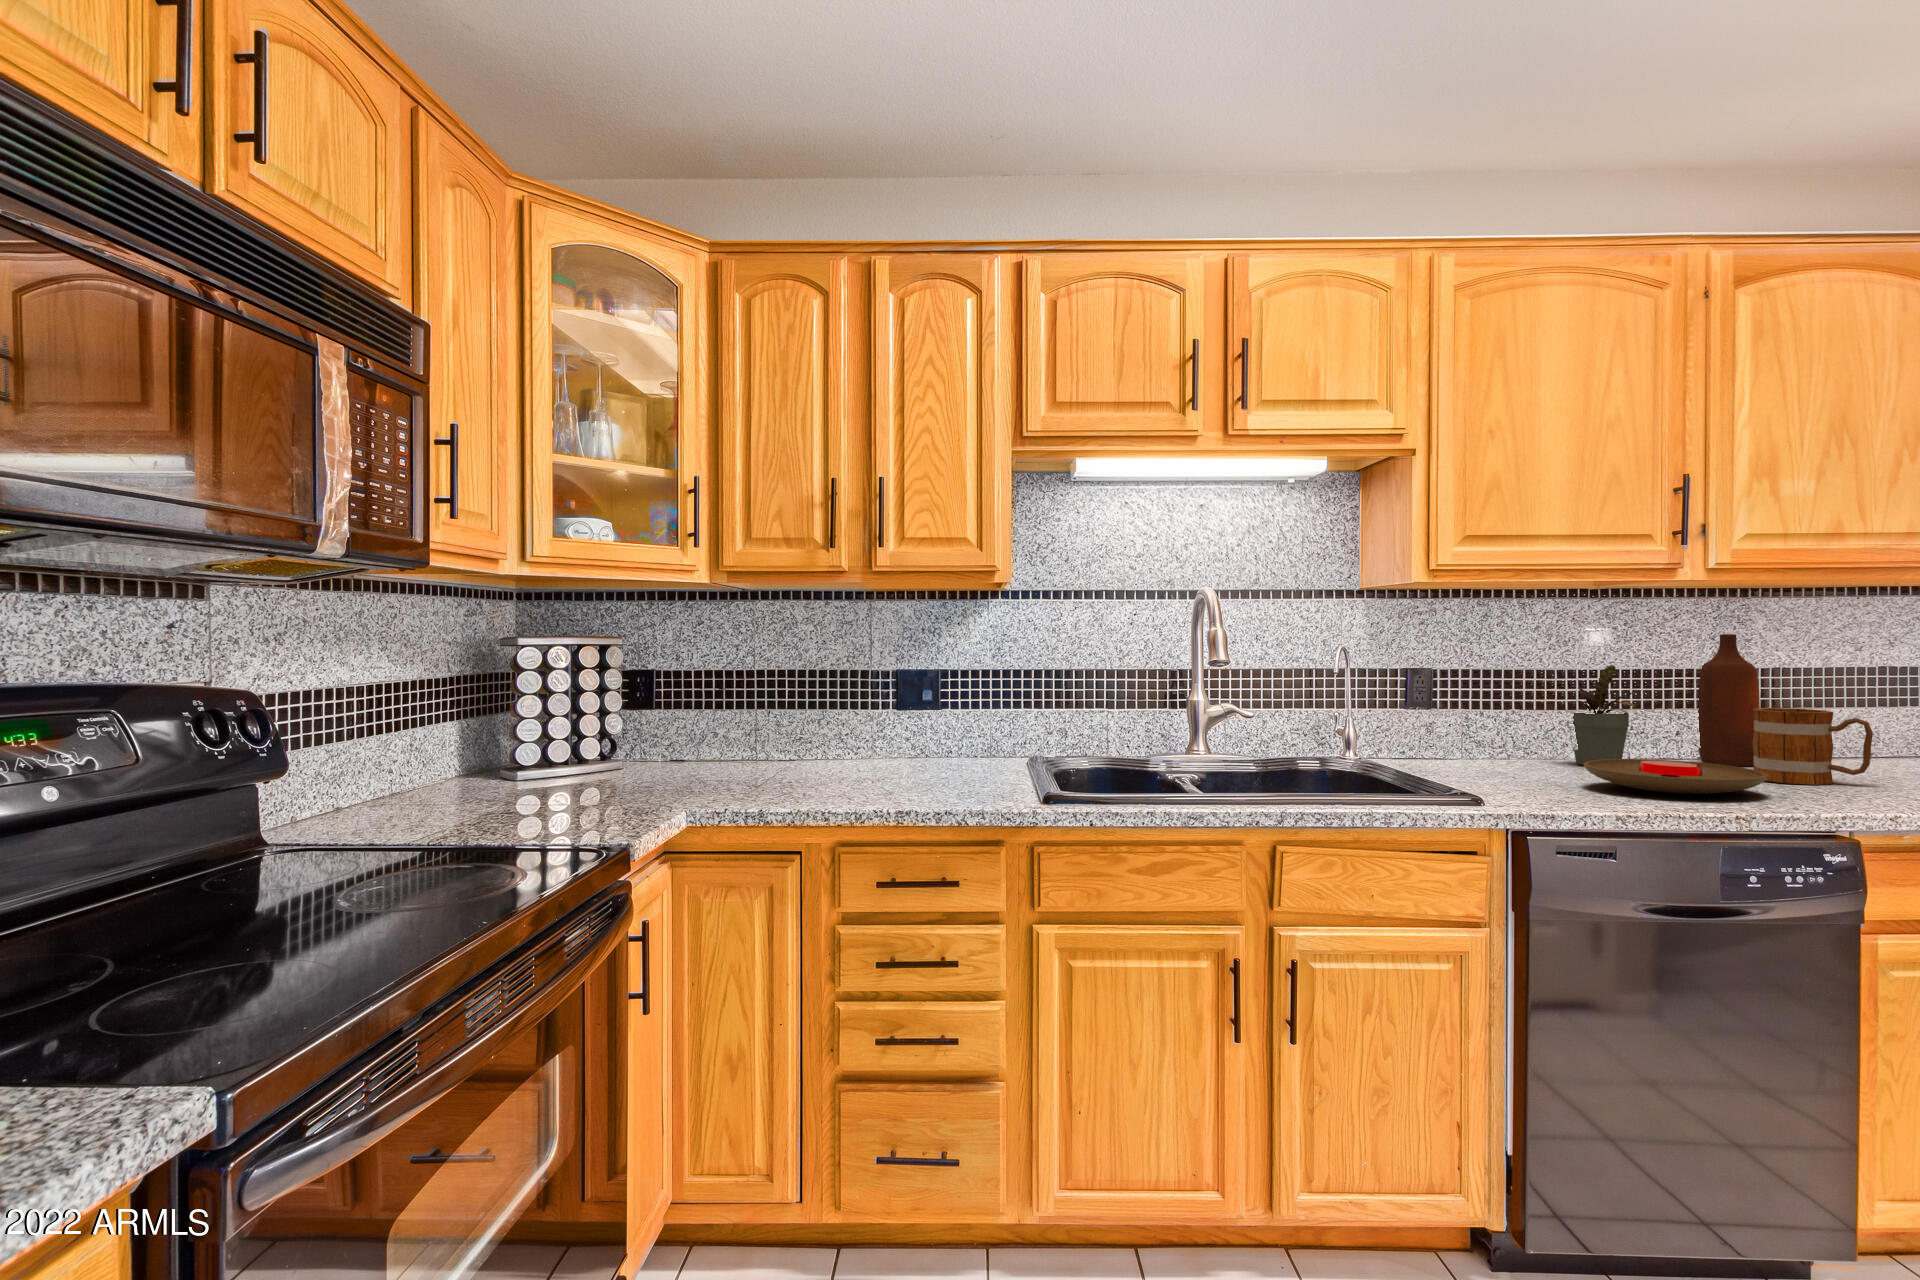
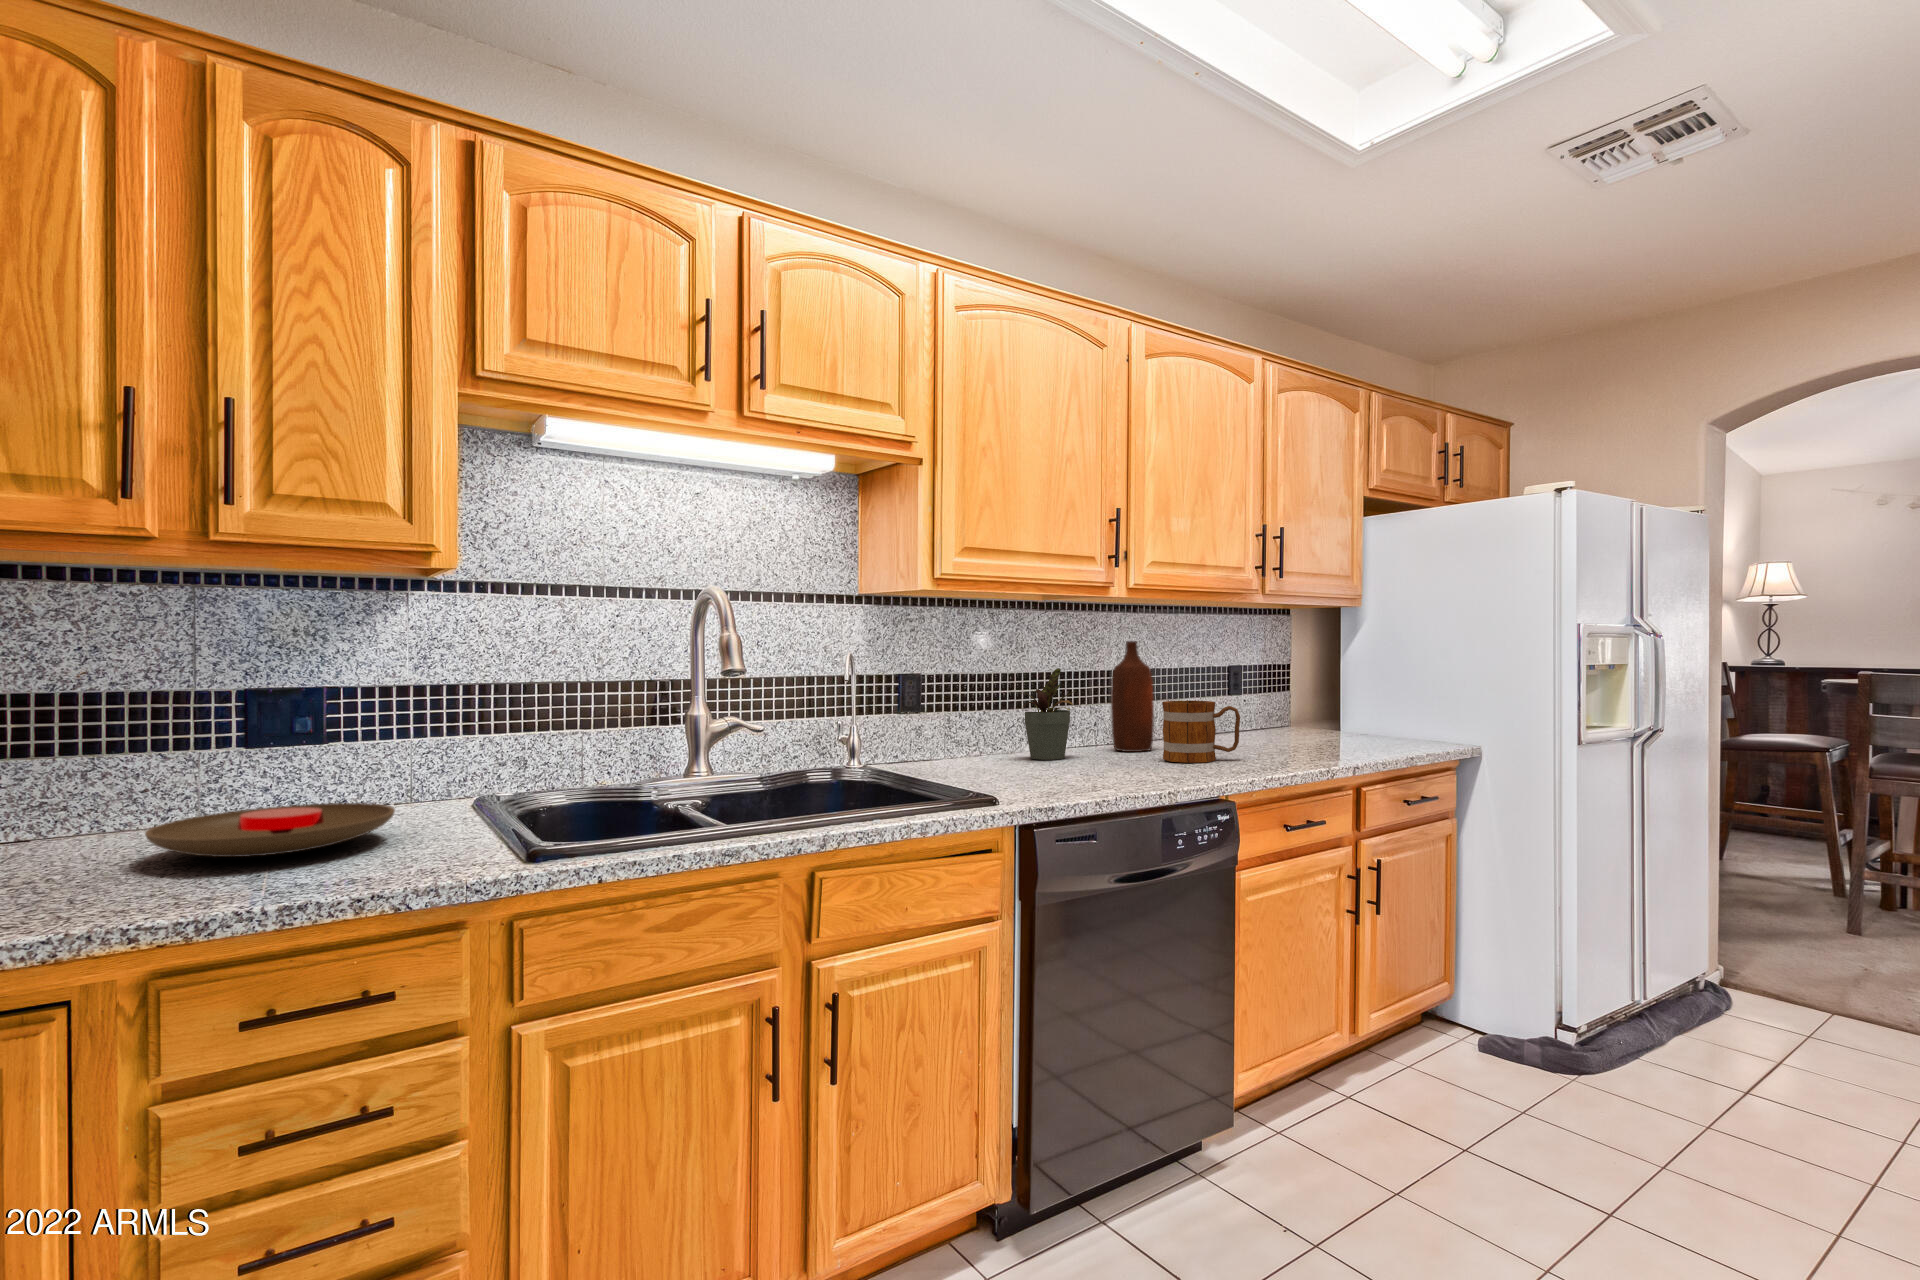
plate: present [1584,759,1768,794] -> present [145,803,395,857]

